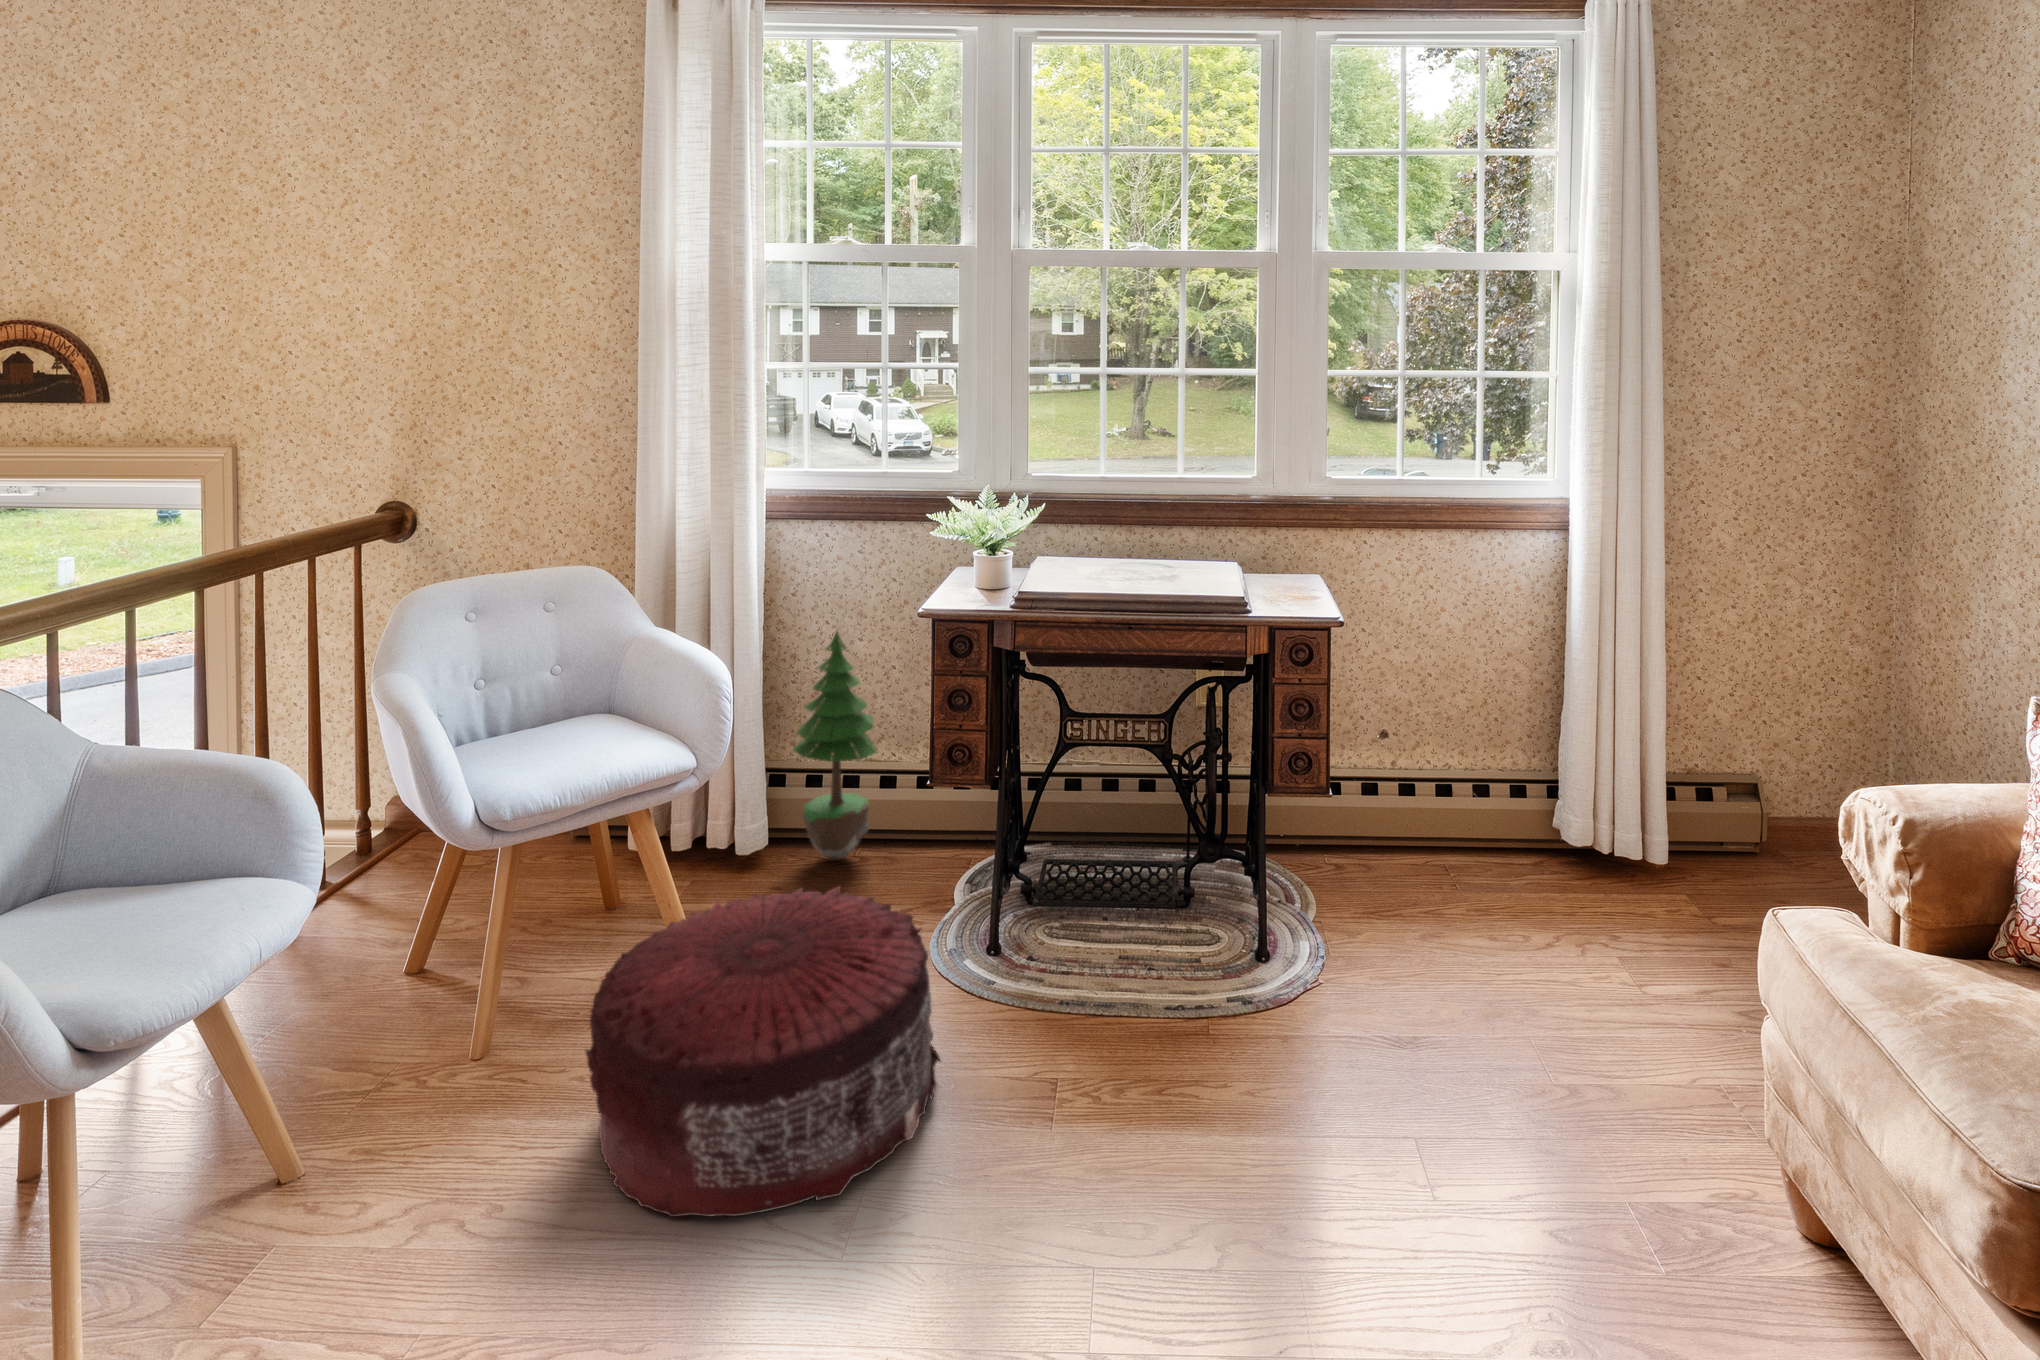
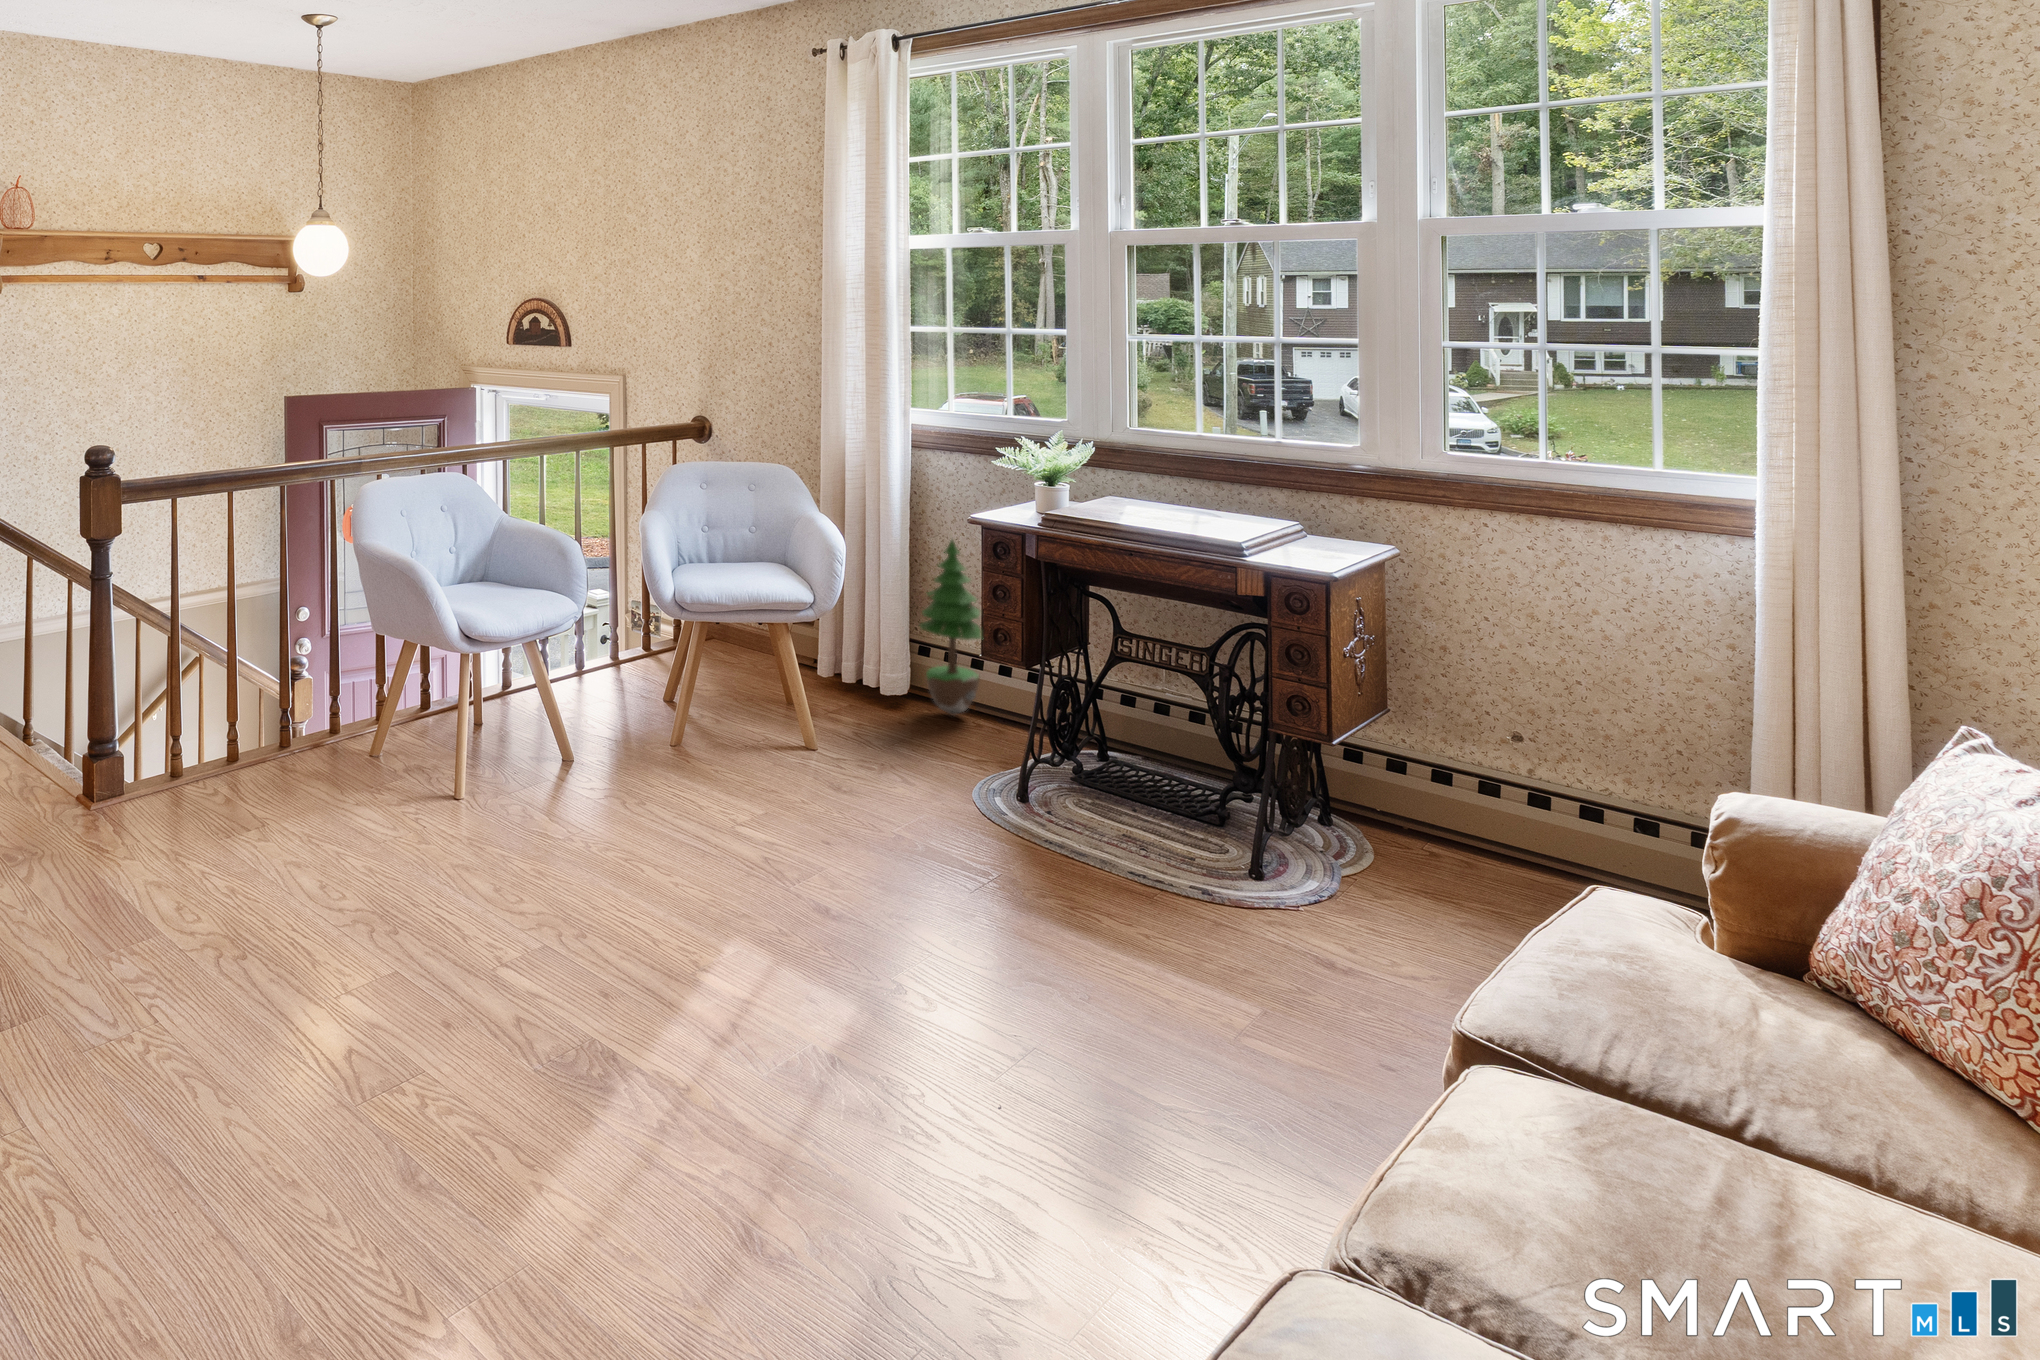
pouf: present [585,886,940,1217] -> none [696,685,922,859]

